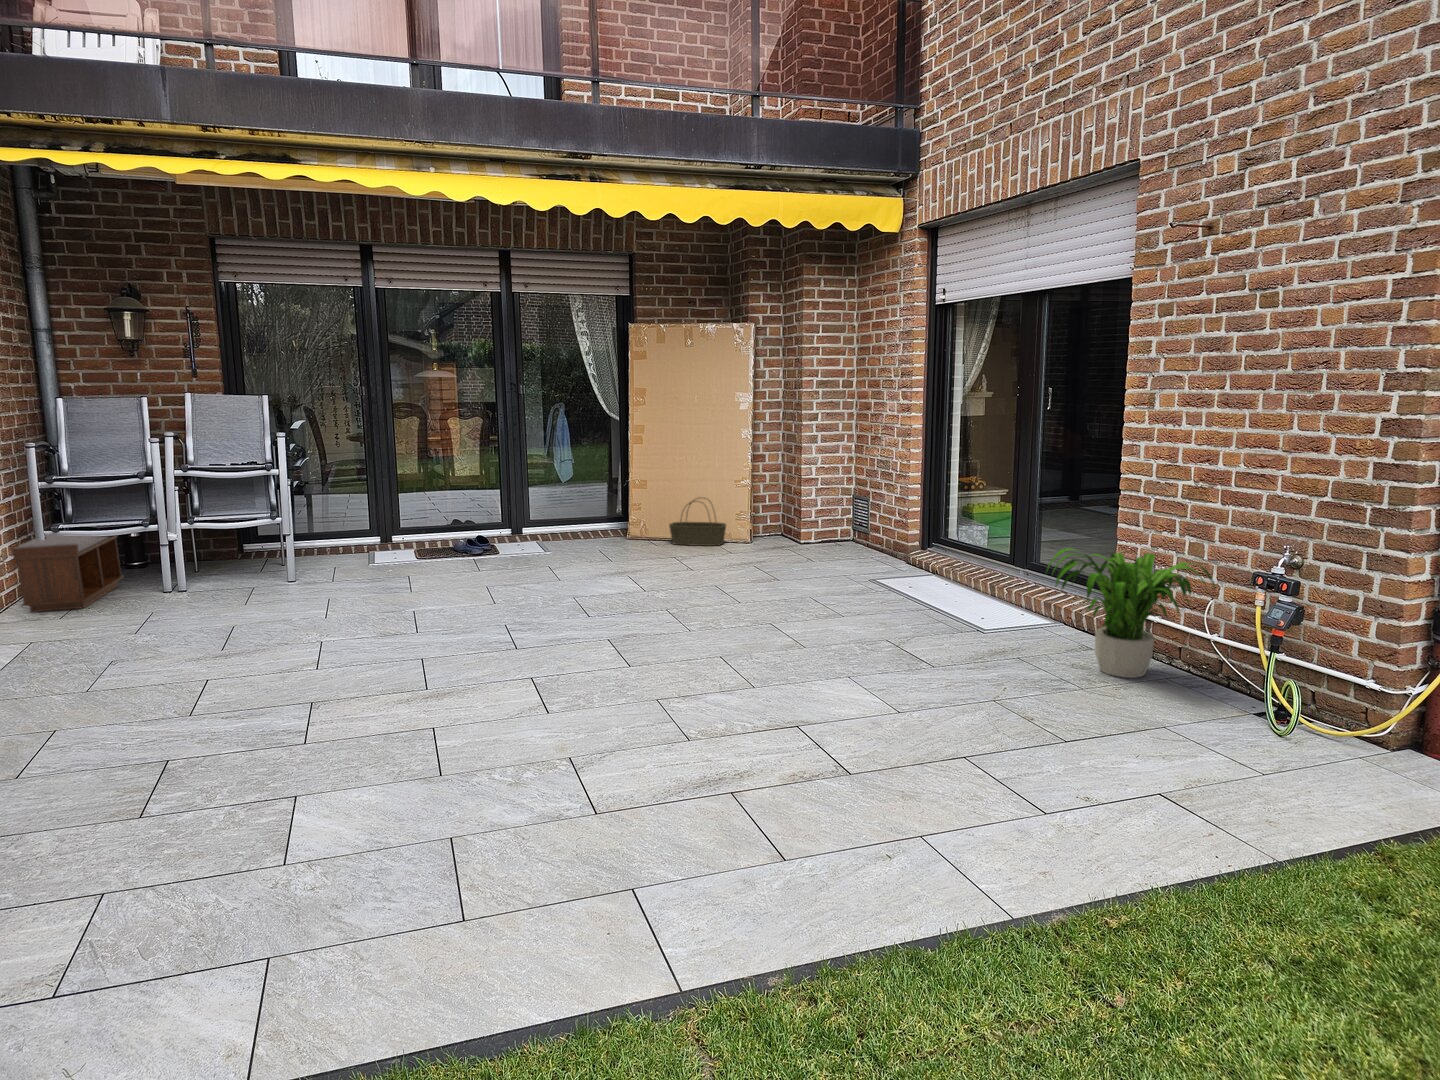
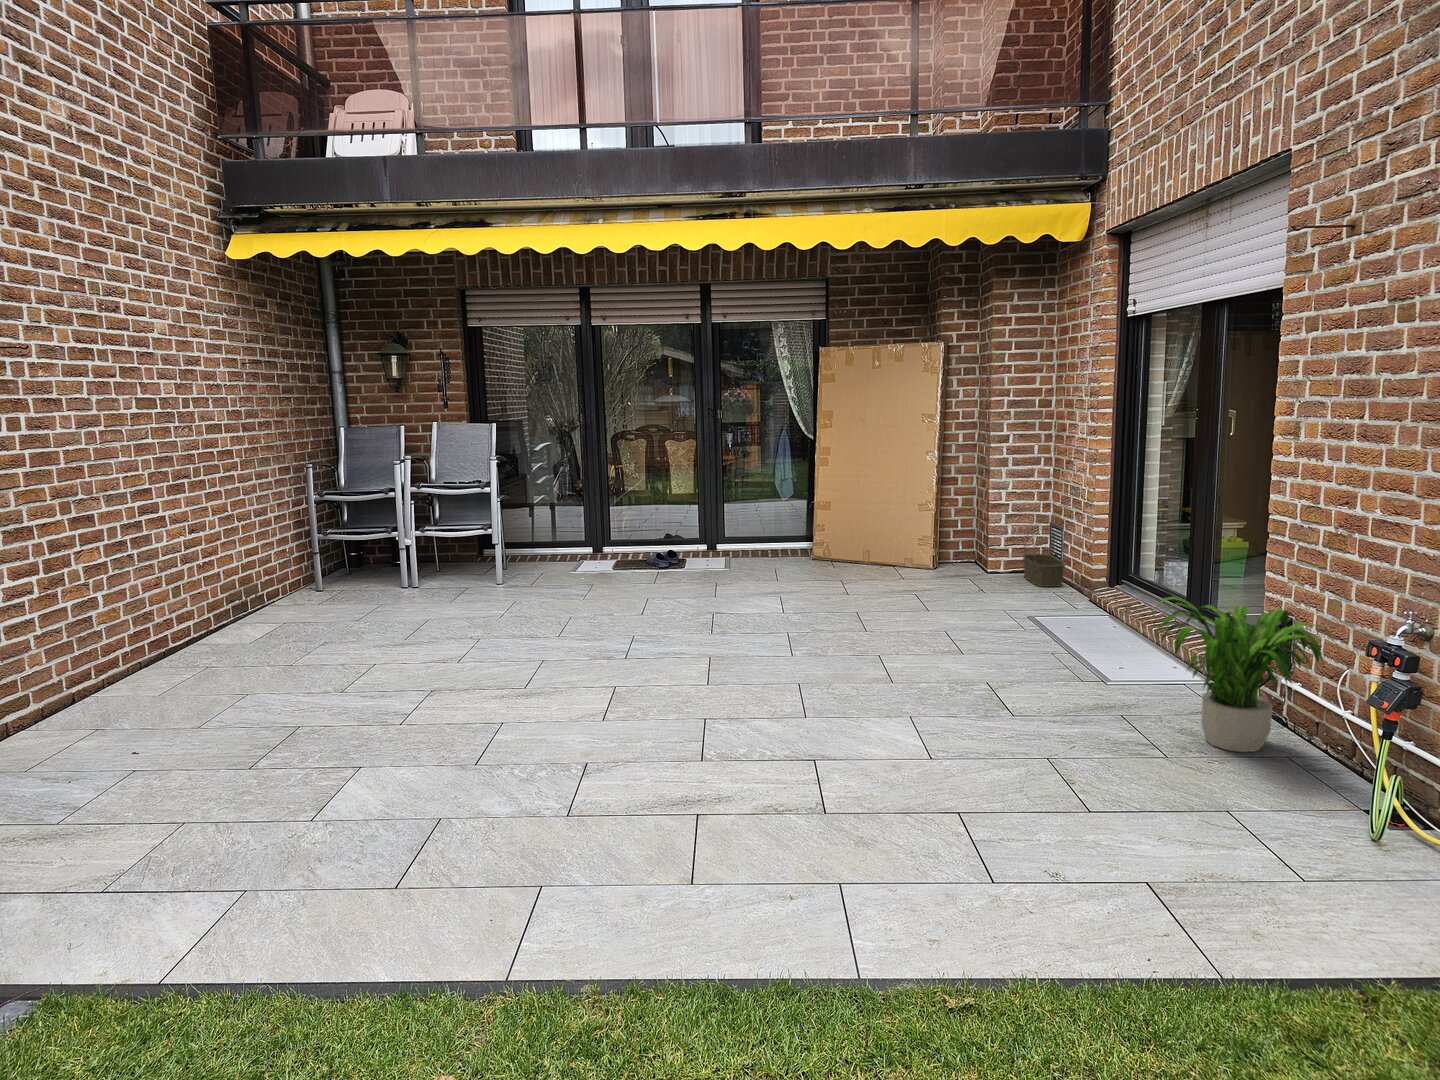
basket: present [669,500,726,546] -> present [1023,531,1065,587]
bench: present [13,534,124,612] -> none [291,527,377,594]

